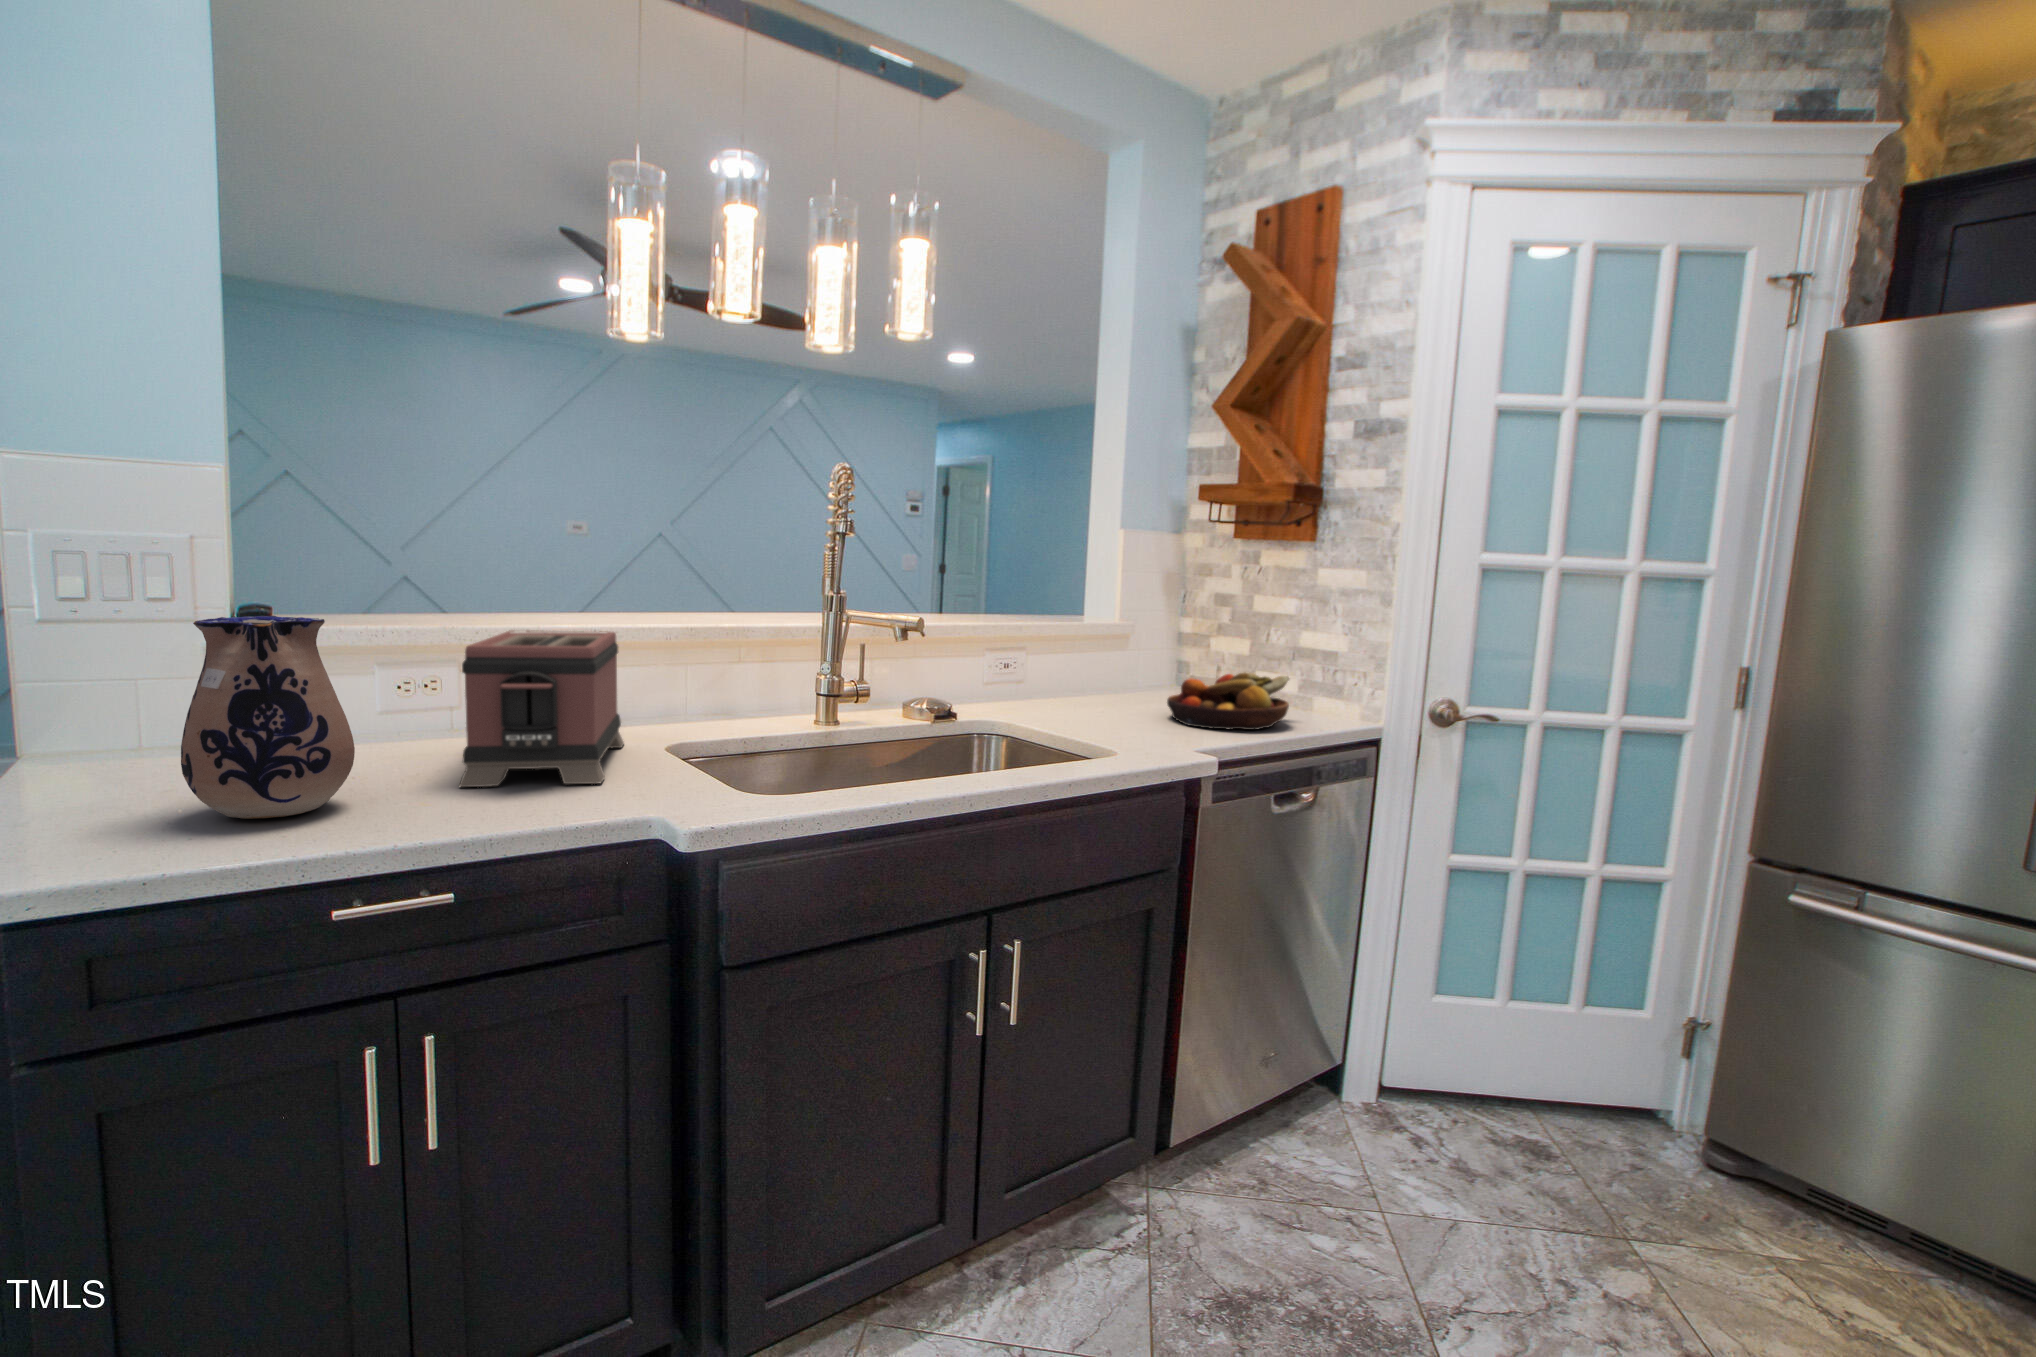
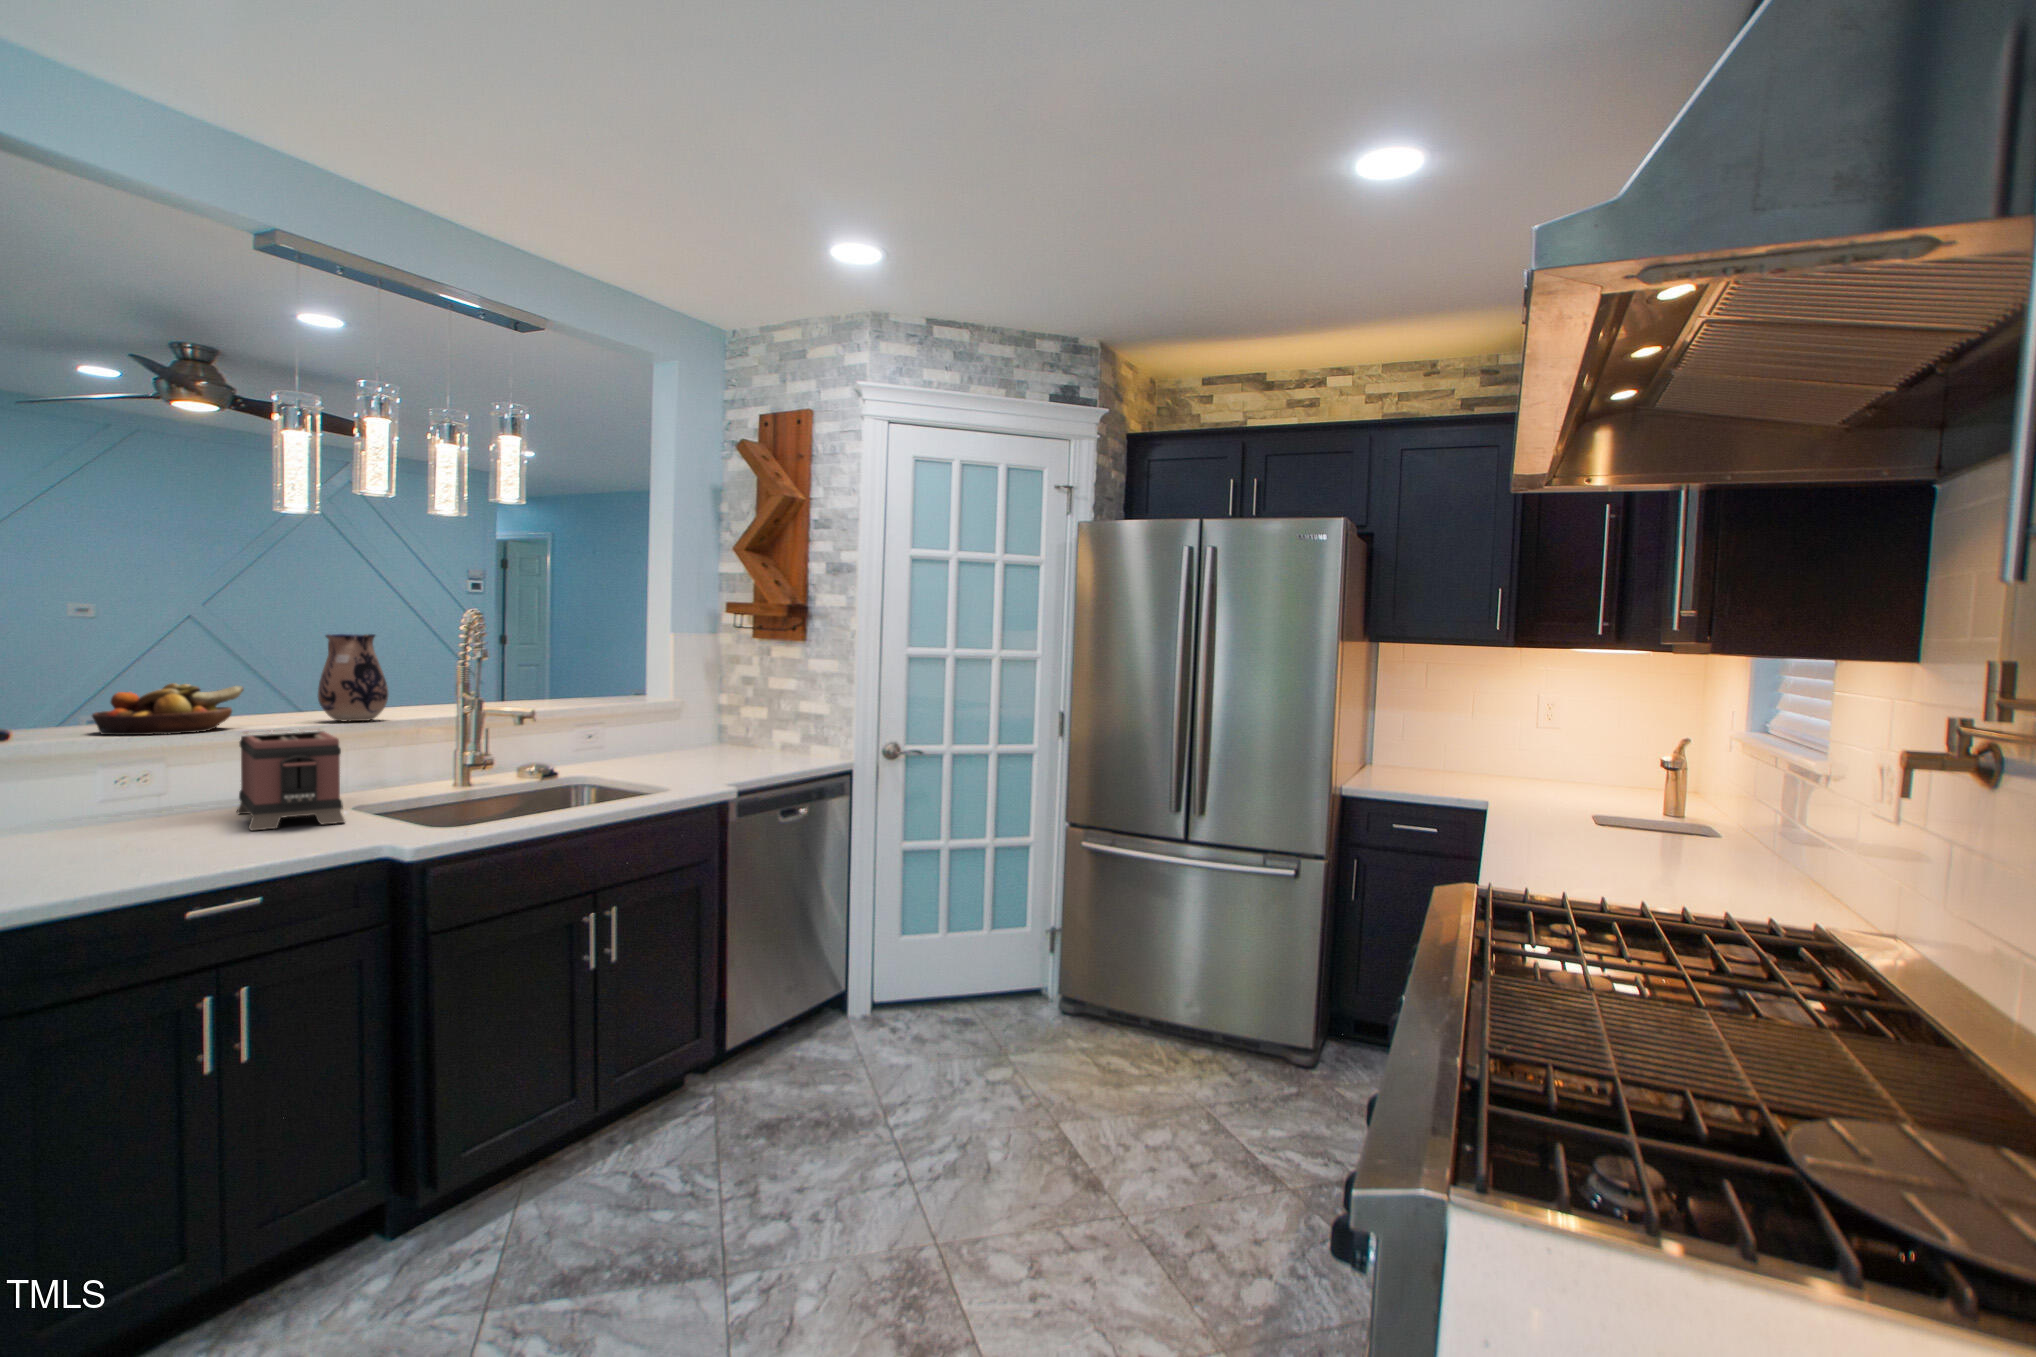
ceramic pitcher: present [181,615,355,819] -> present [318,634,389,722]
fruit bowl: present [1167,673,1289,730] -> present [92,683,244,735]

